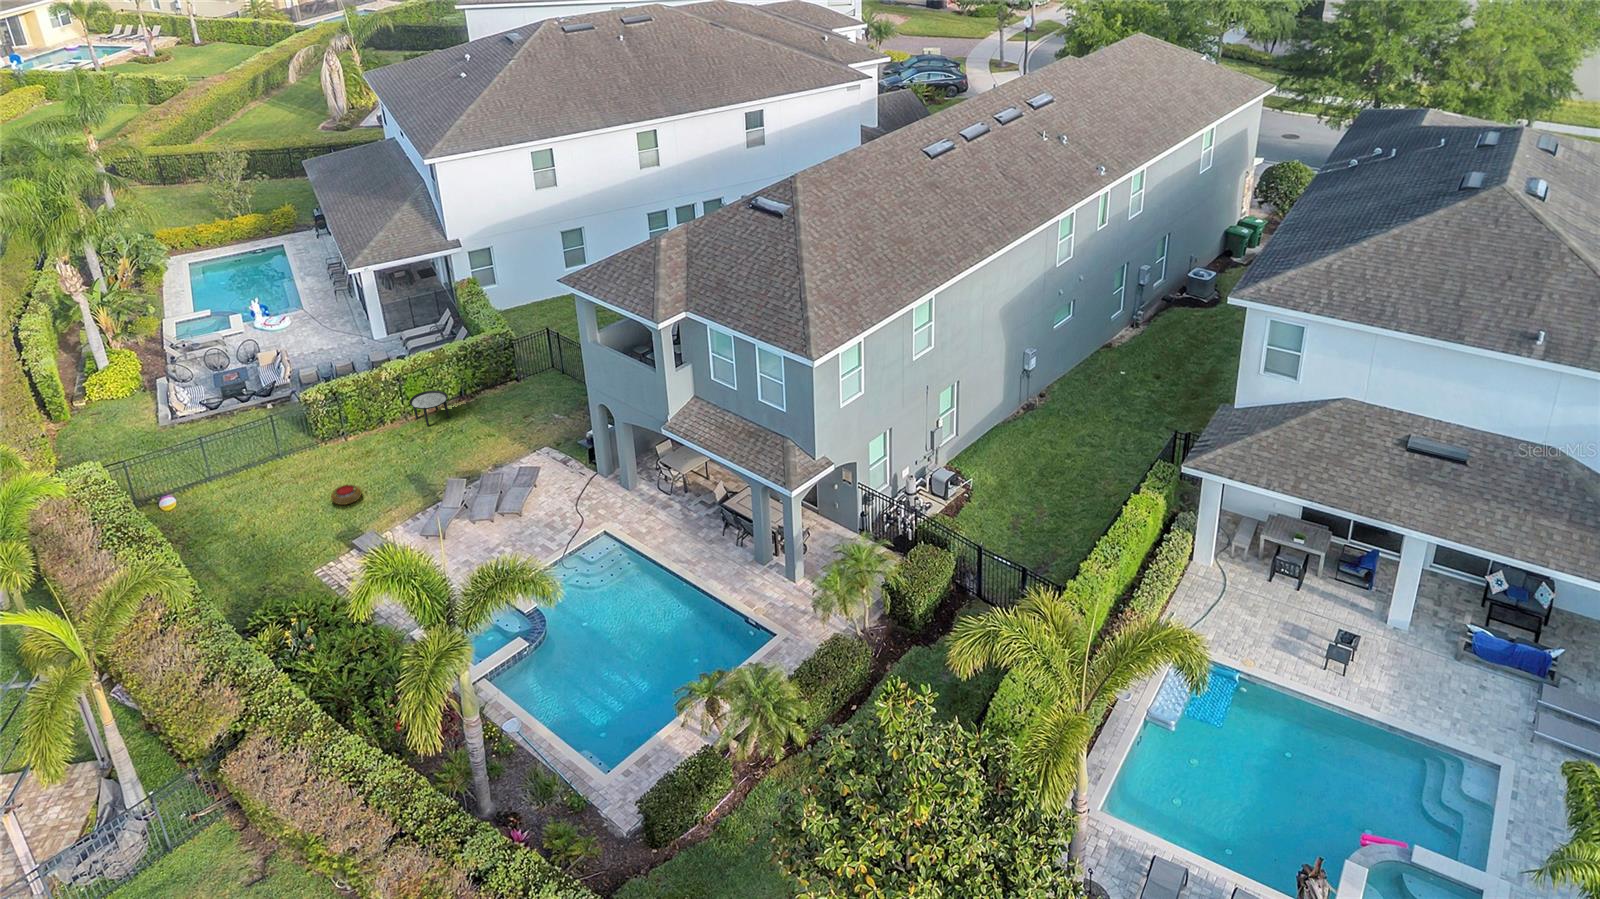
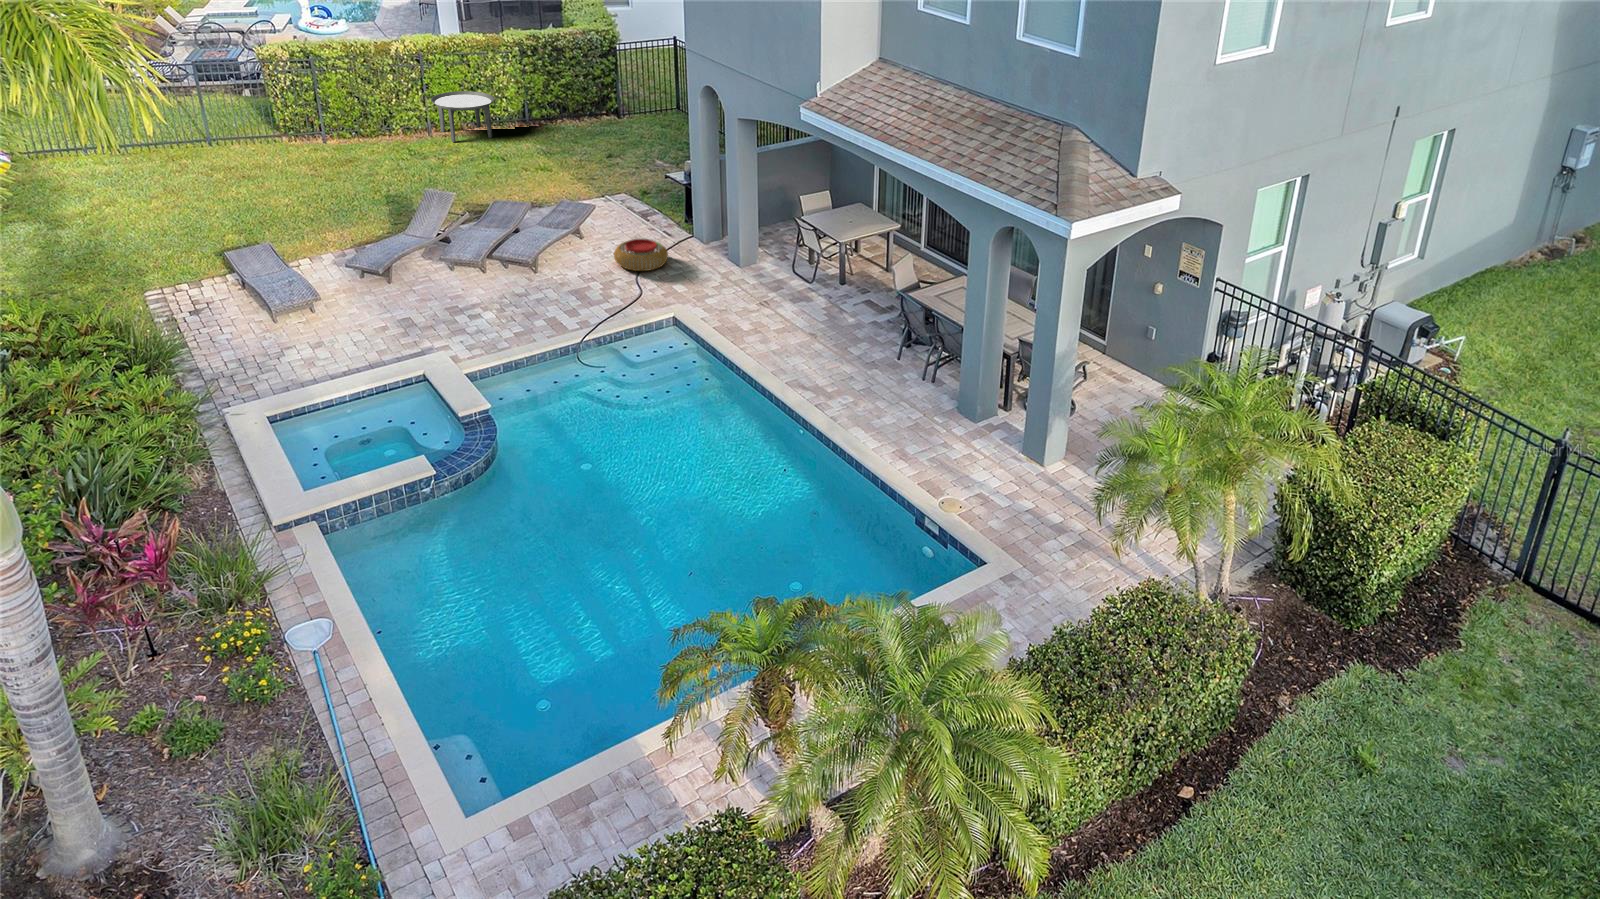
pouf: present [331,485,361,505] -> present [614,239,668,271]

